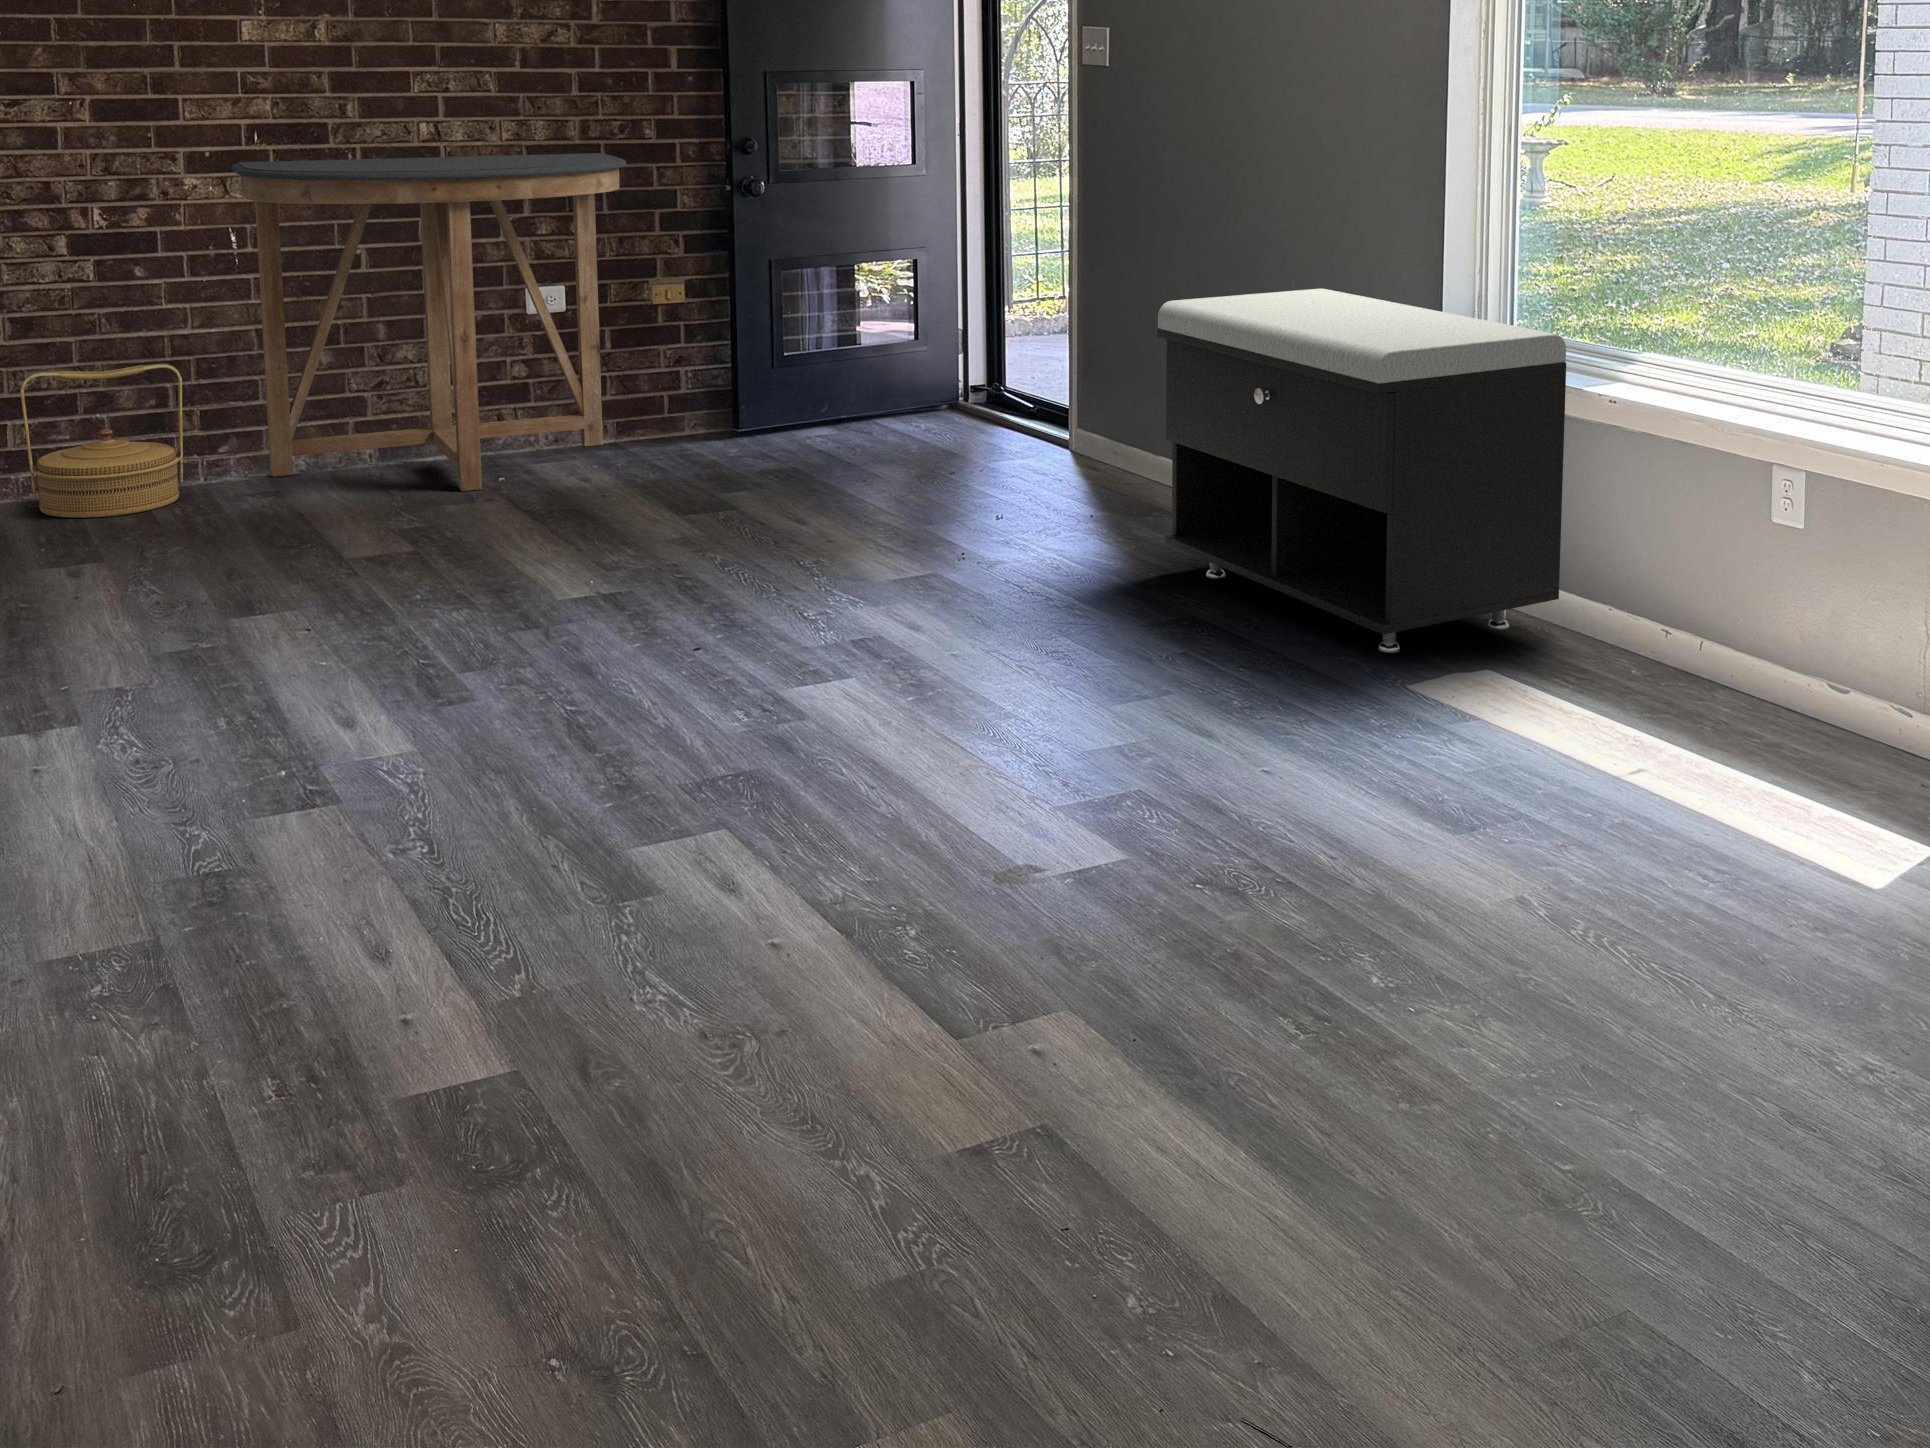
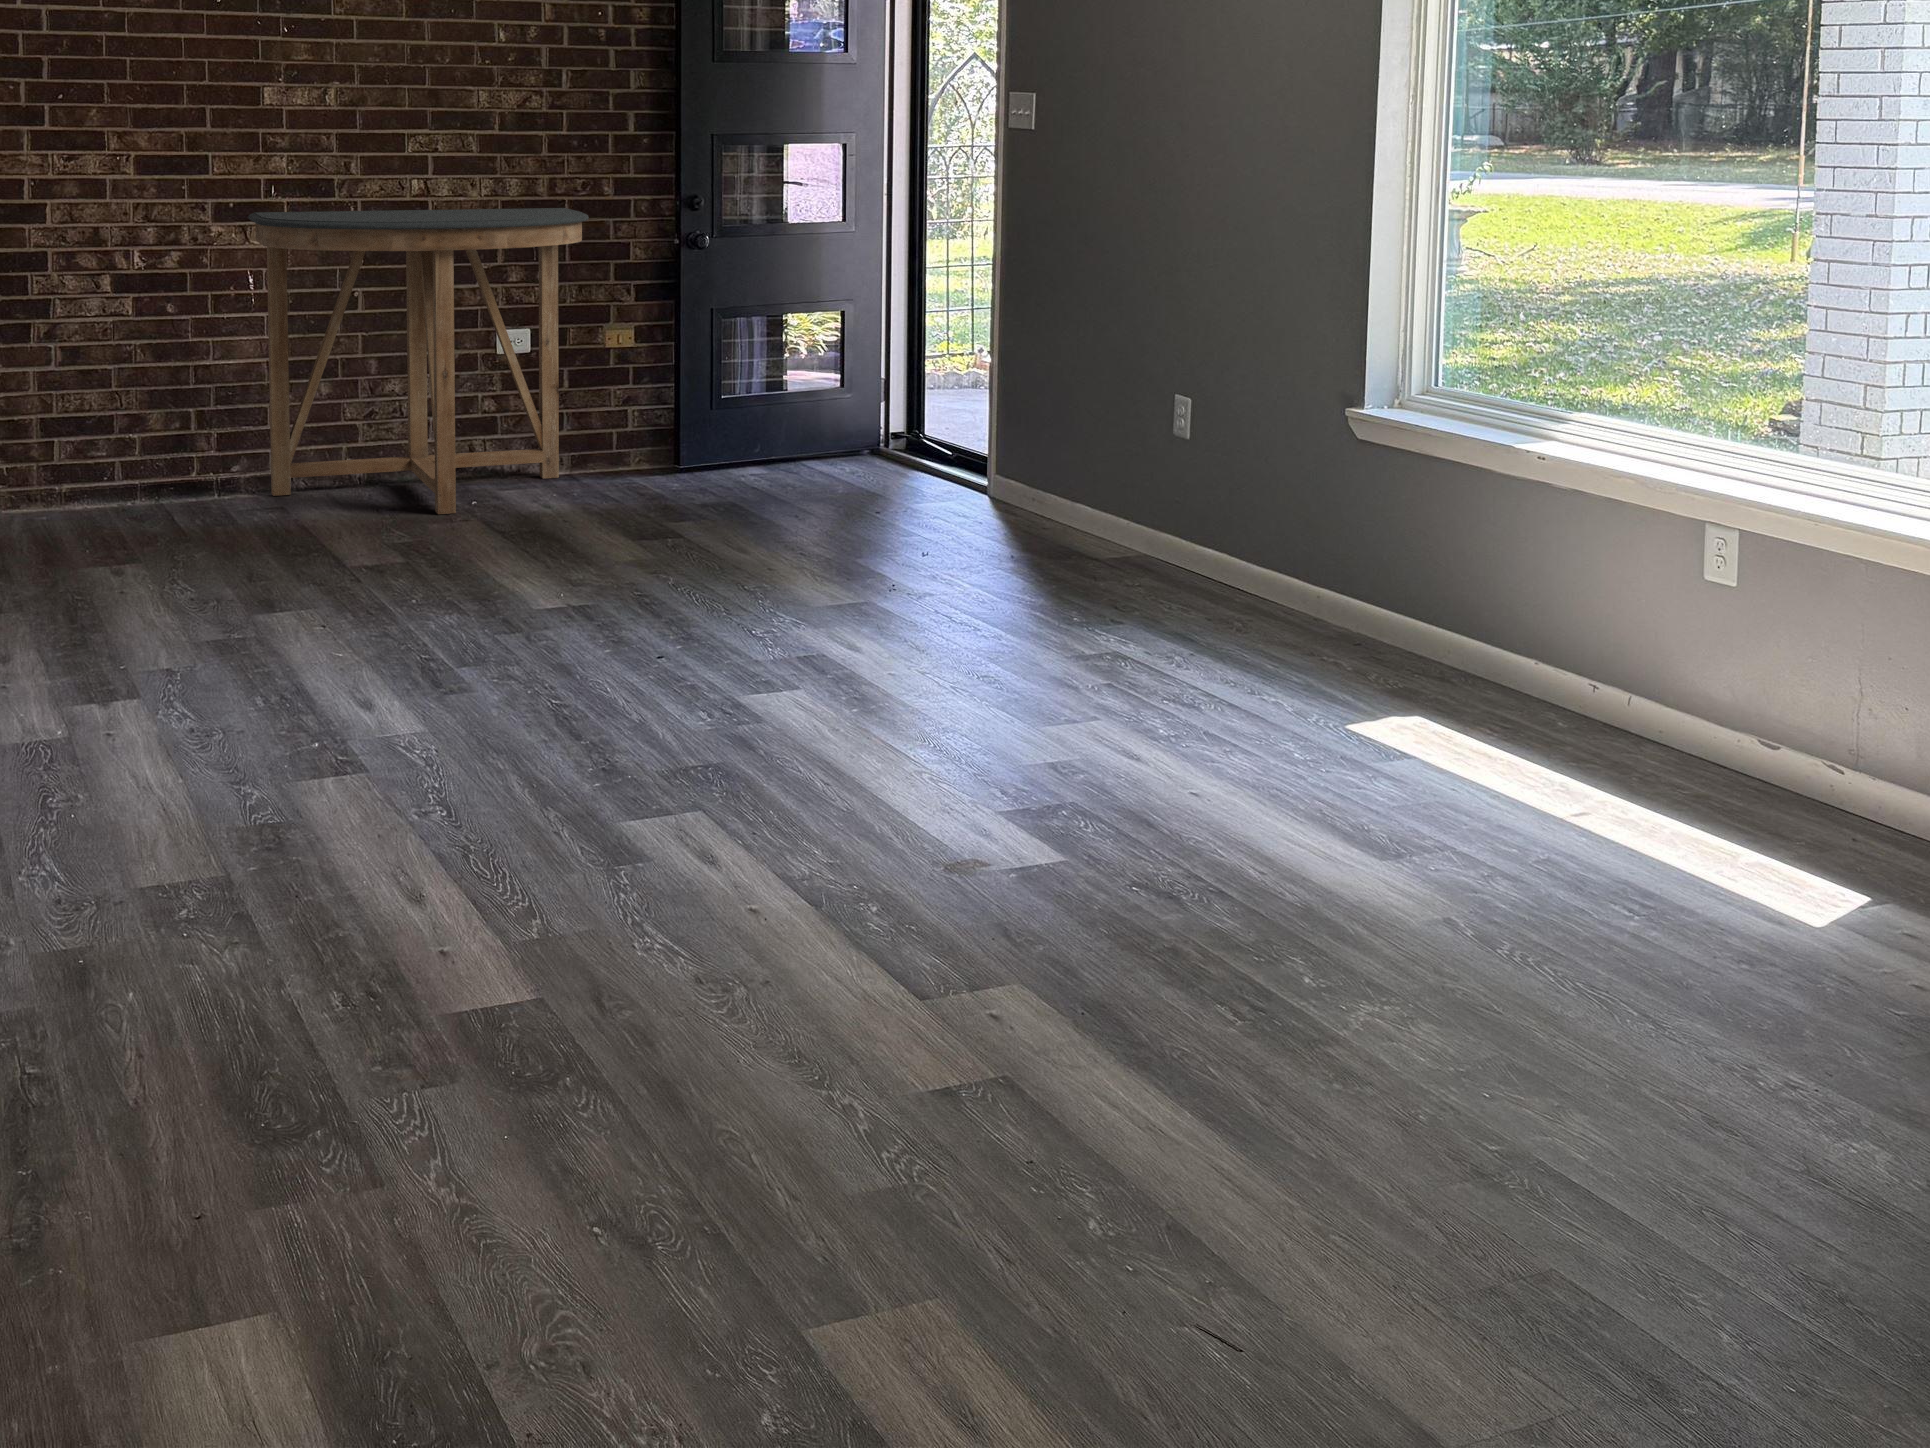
storage bench: present [1157,289,1566,653] -> none [1087,345,1492,695]
woven basket: present [20,364,183,518] -> none [71,391,203,525]

